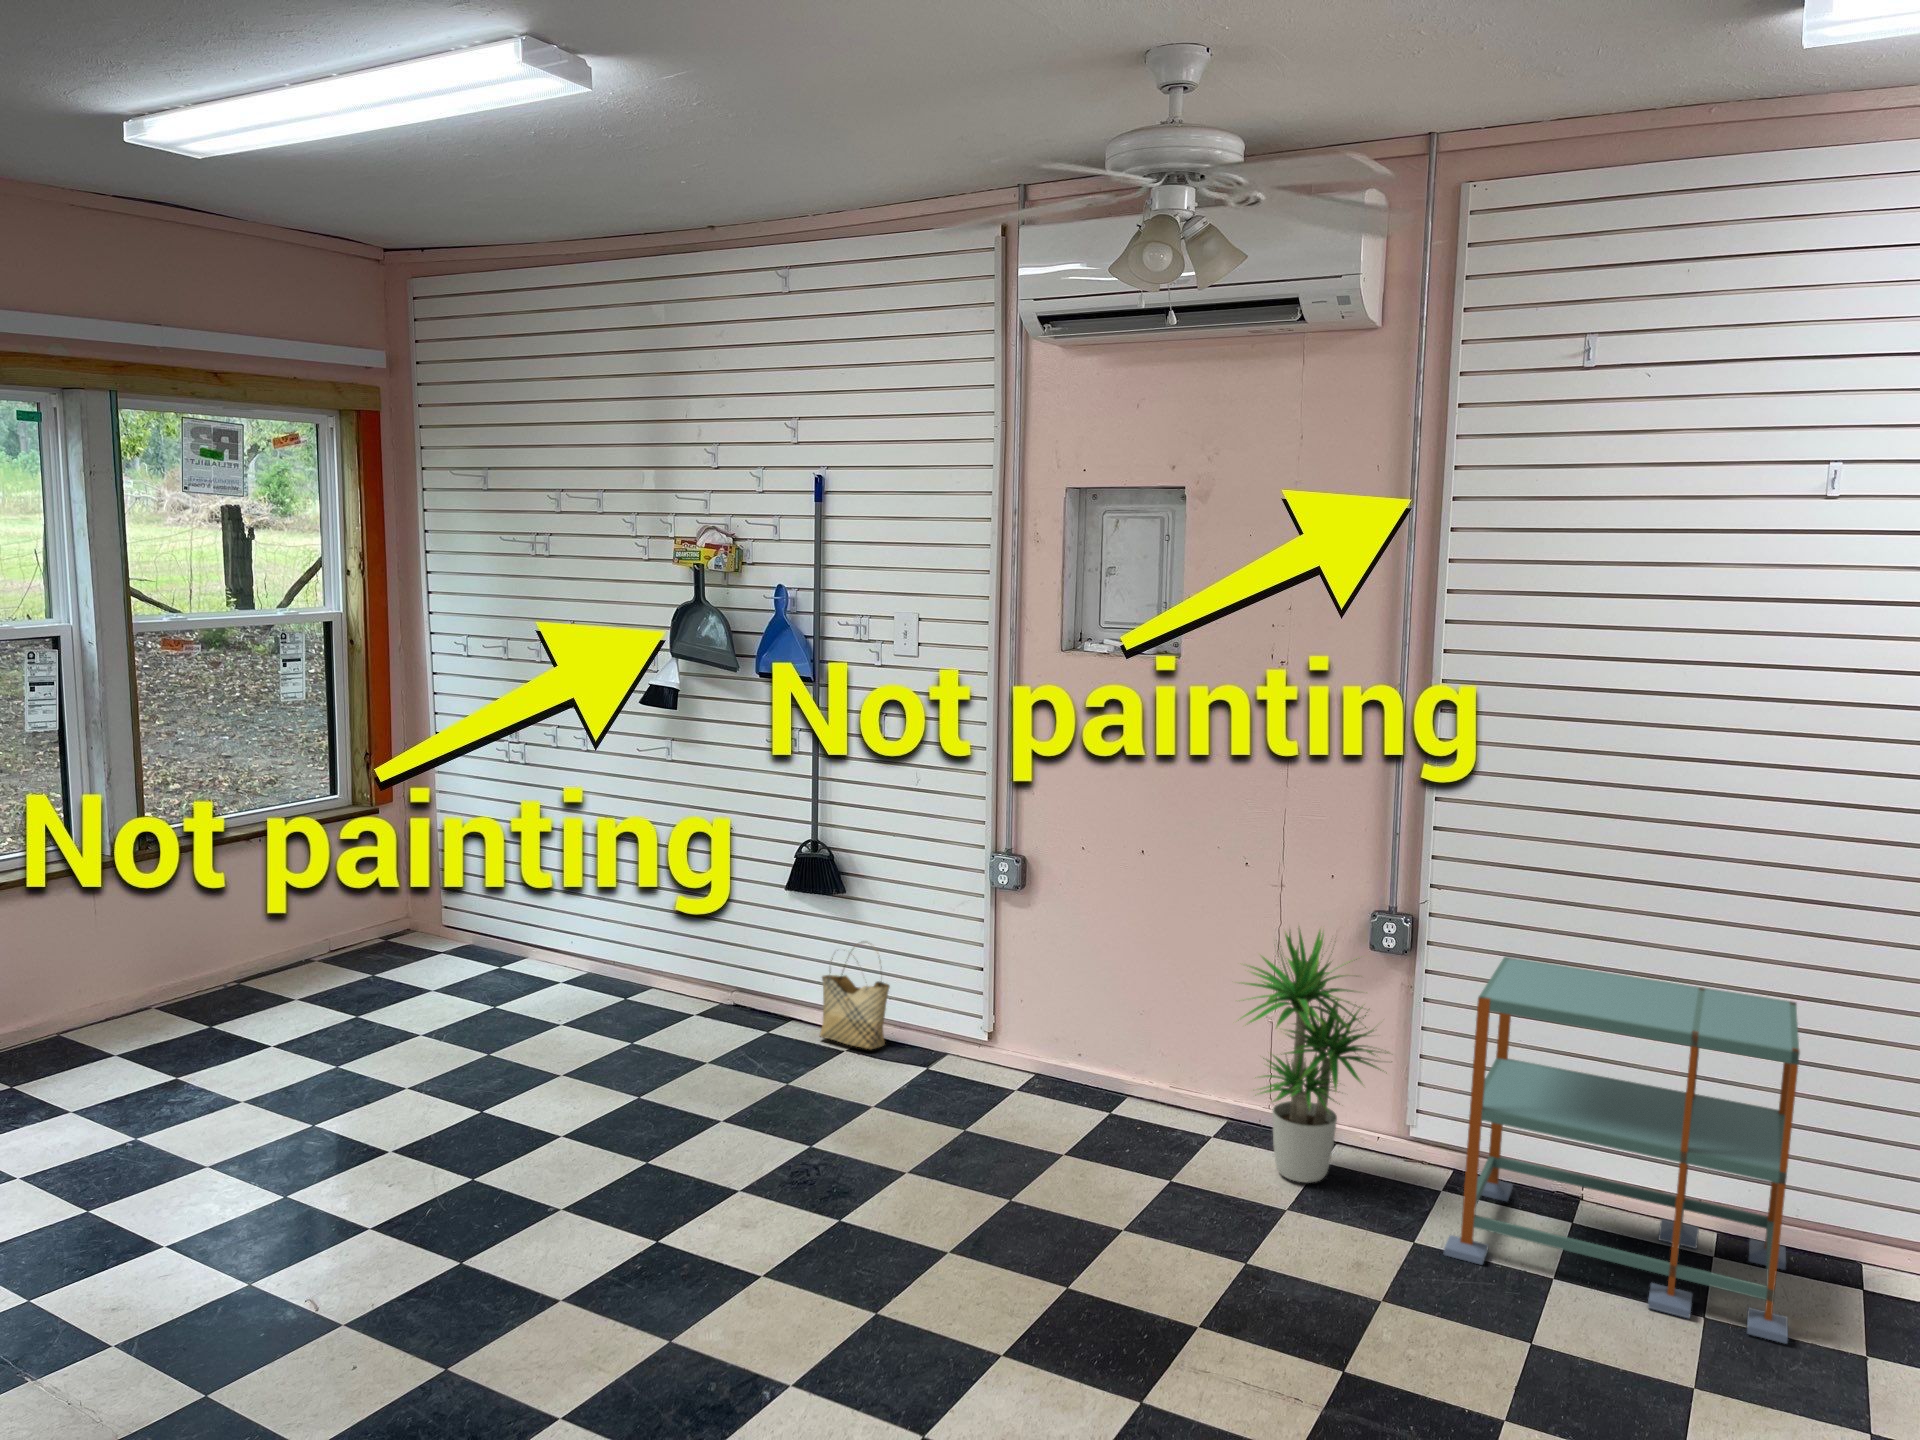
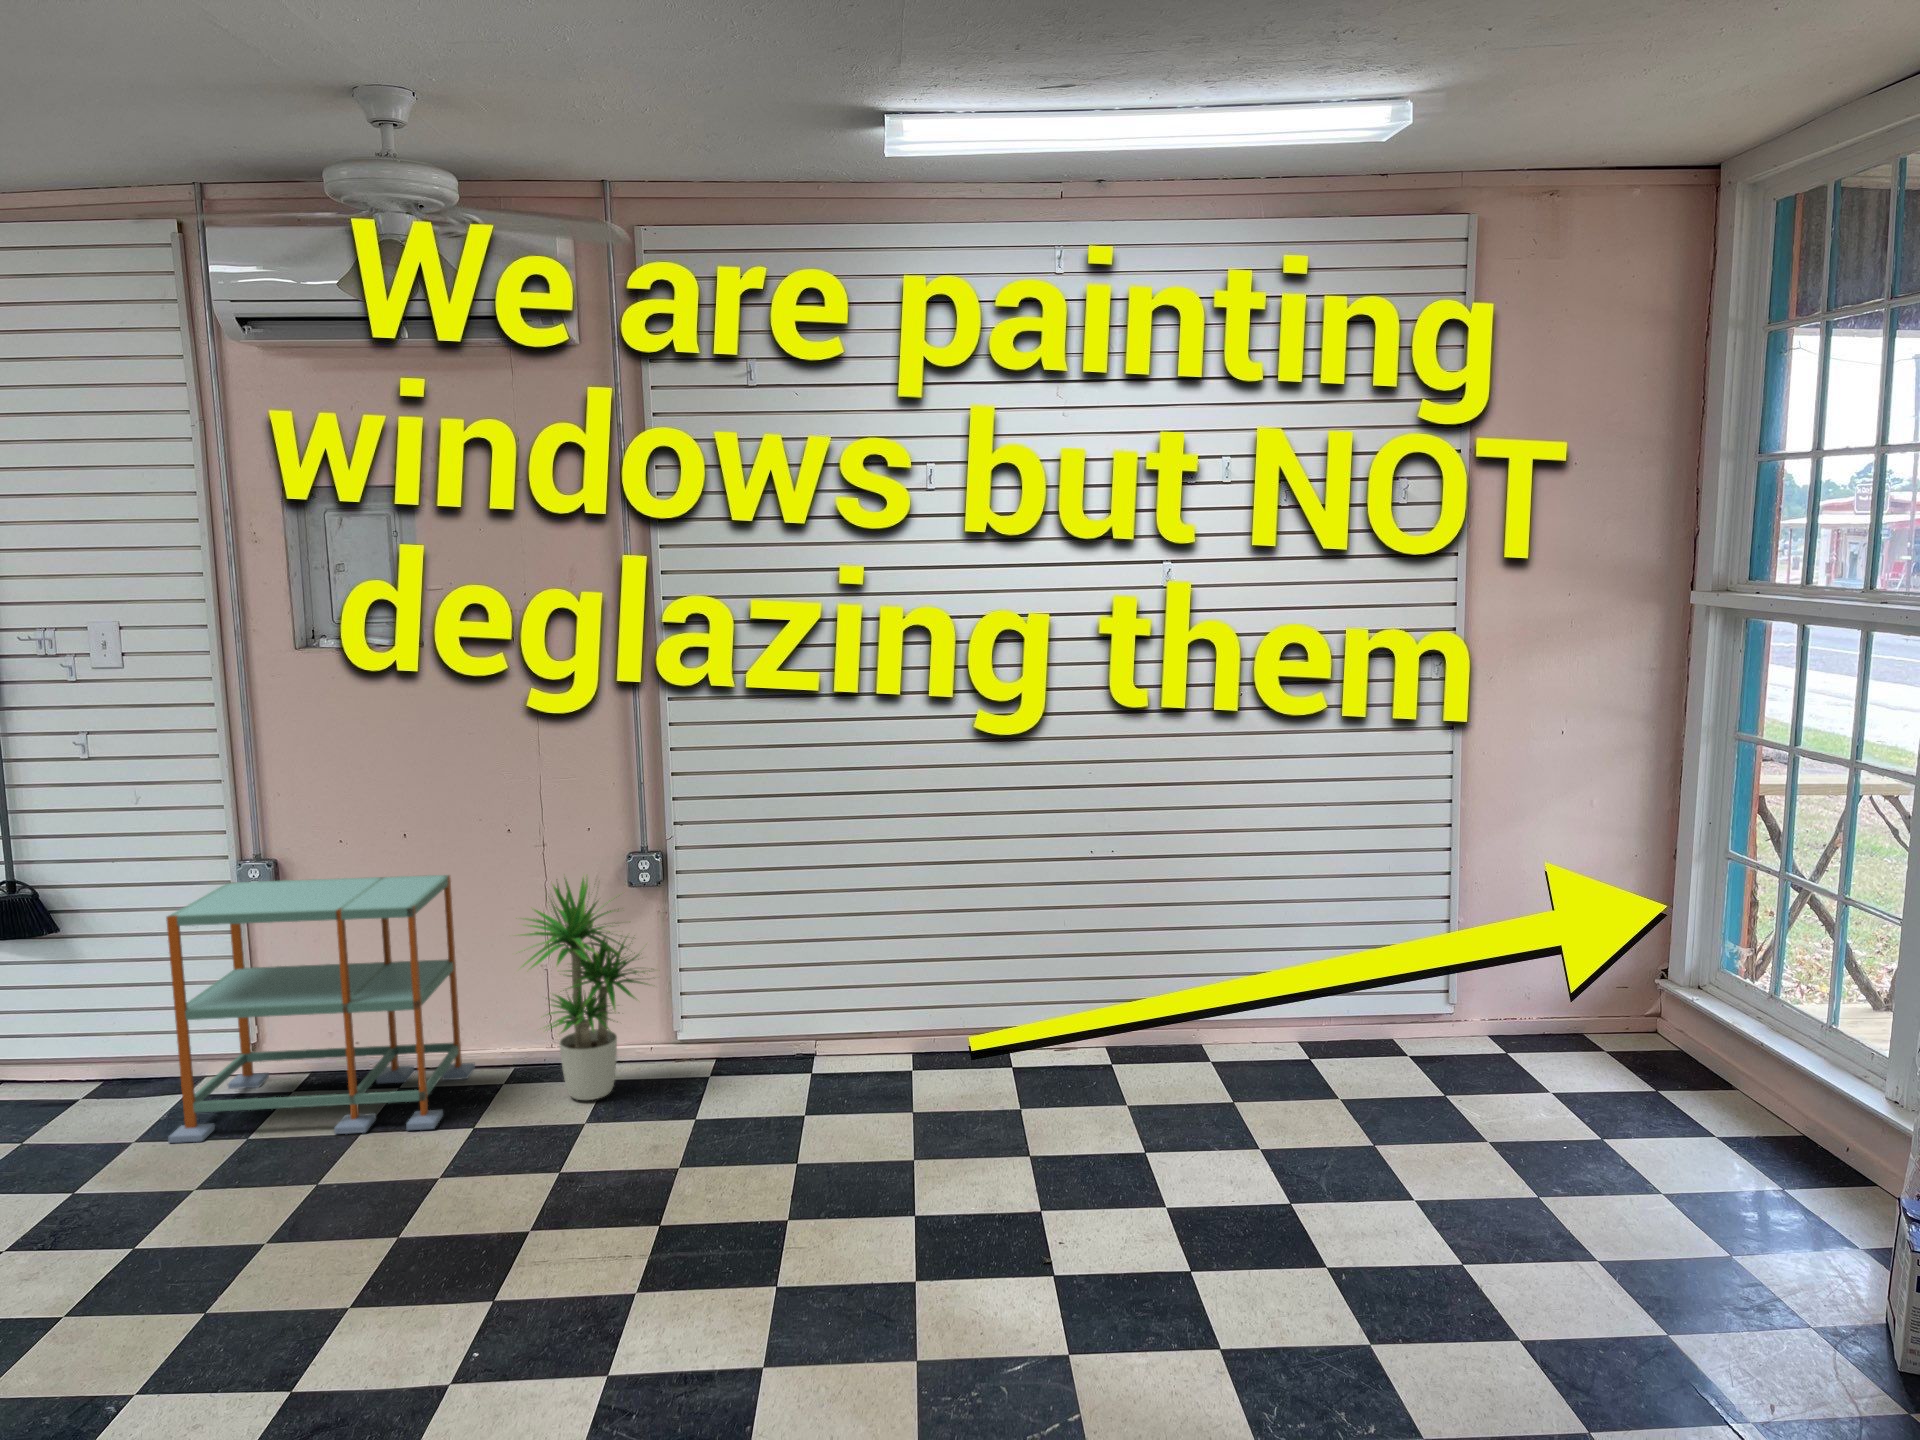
woven basket: present [820,950,890,1049] -> none [38,979,129,1094]
shelving unit: present [1444,957,1800,1343] -> present [166,875,475,1143]

